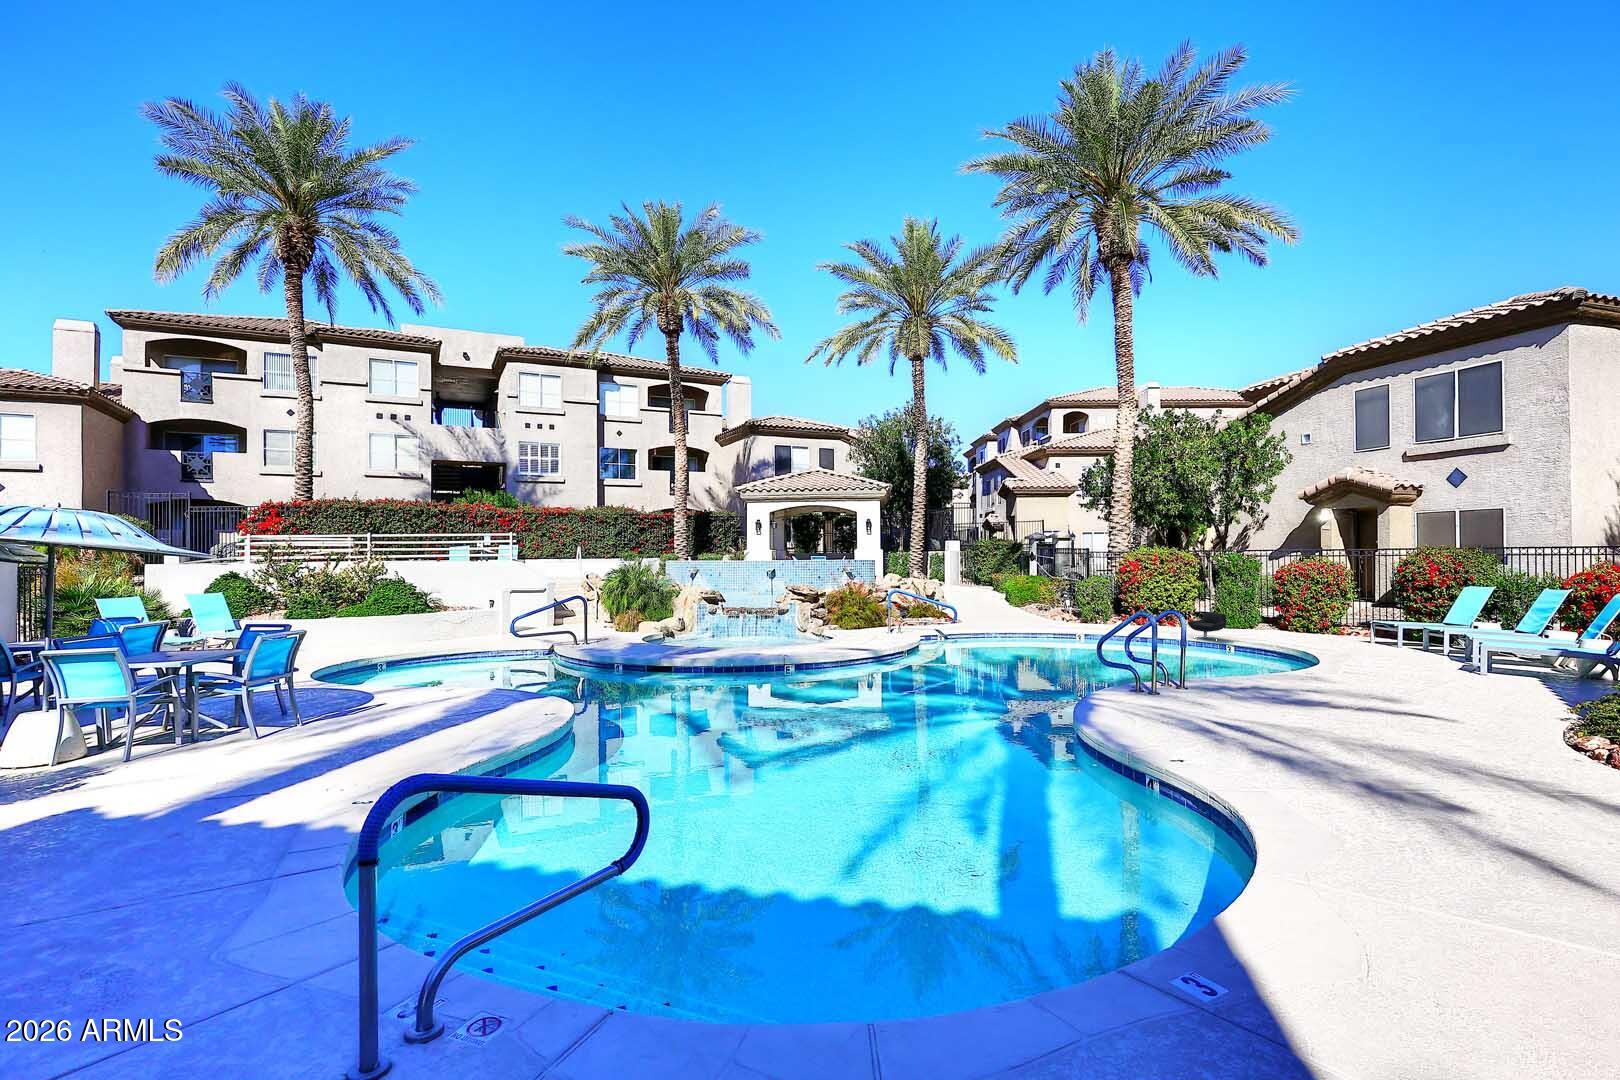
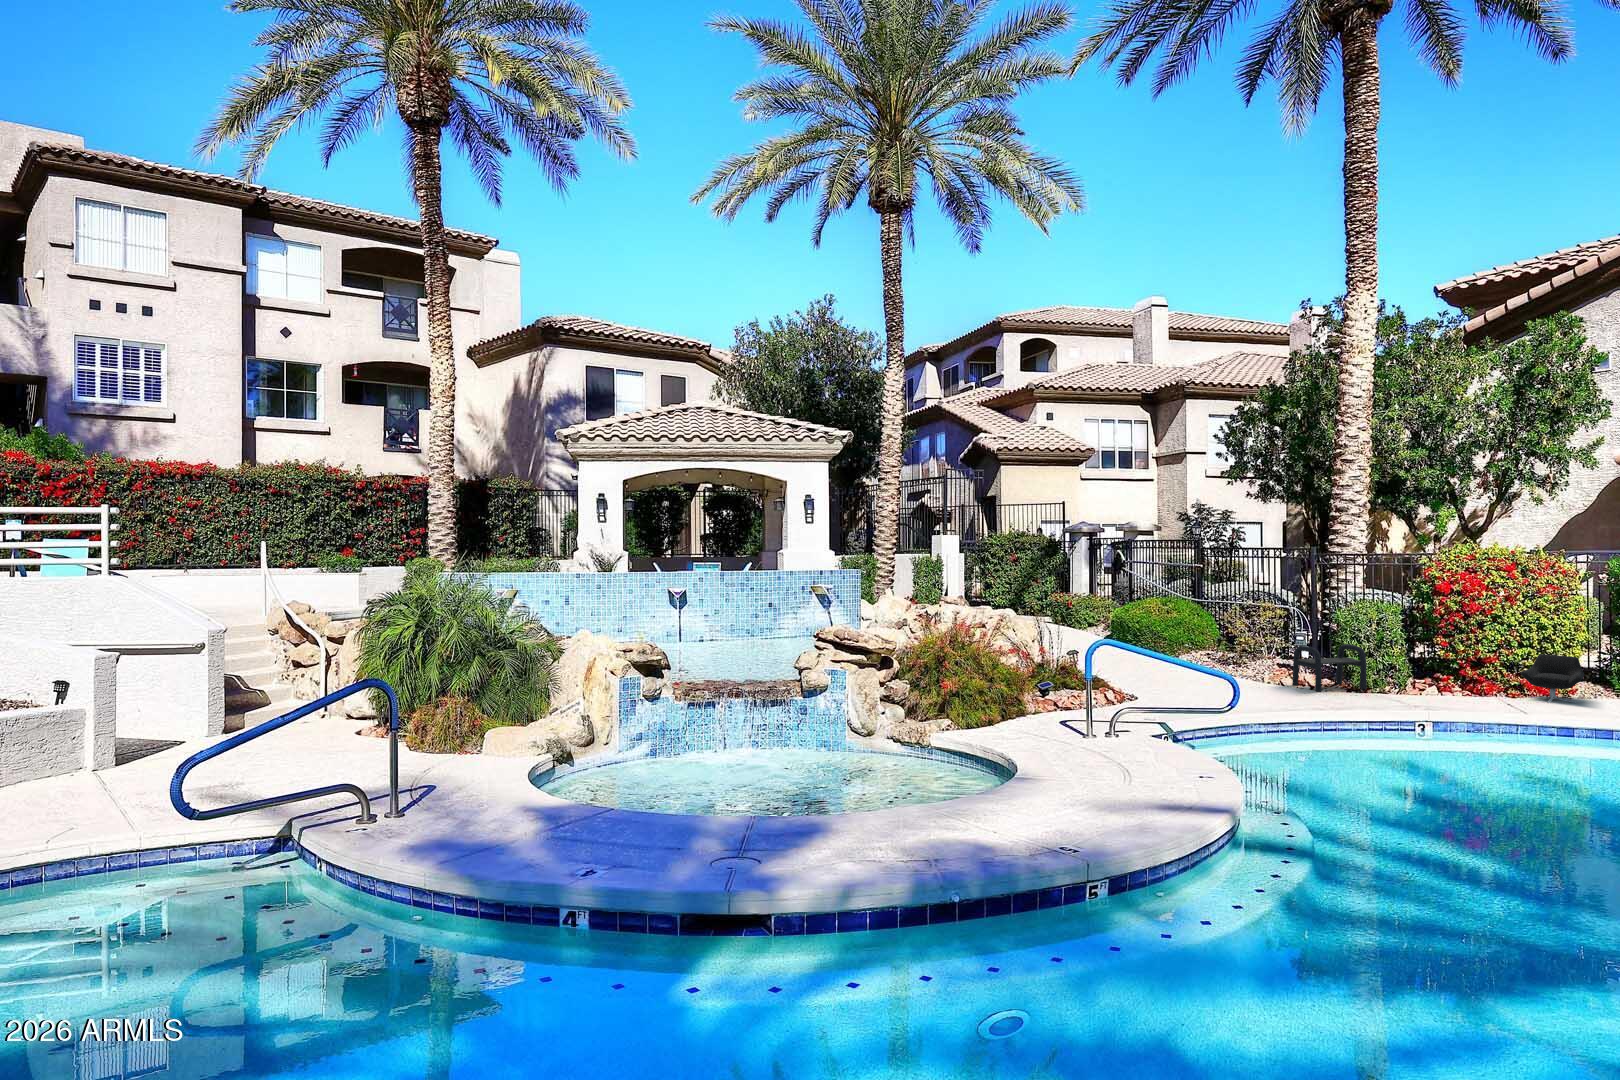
bench: none [1058,602,1098,628] -> present [1292,644,1367,692]

